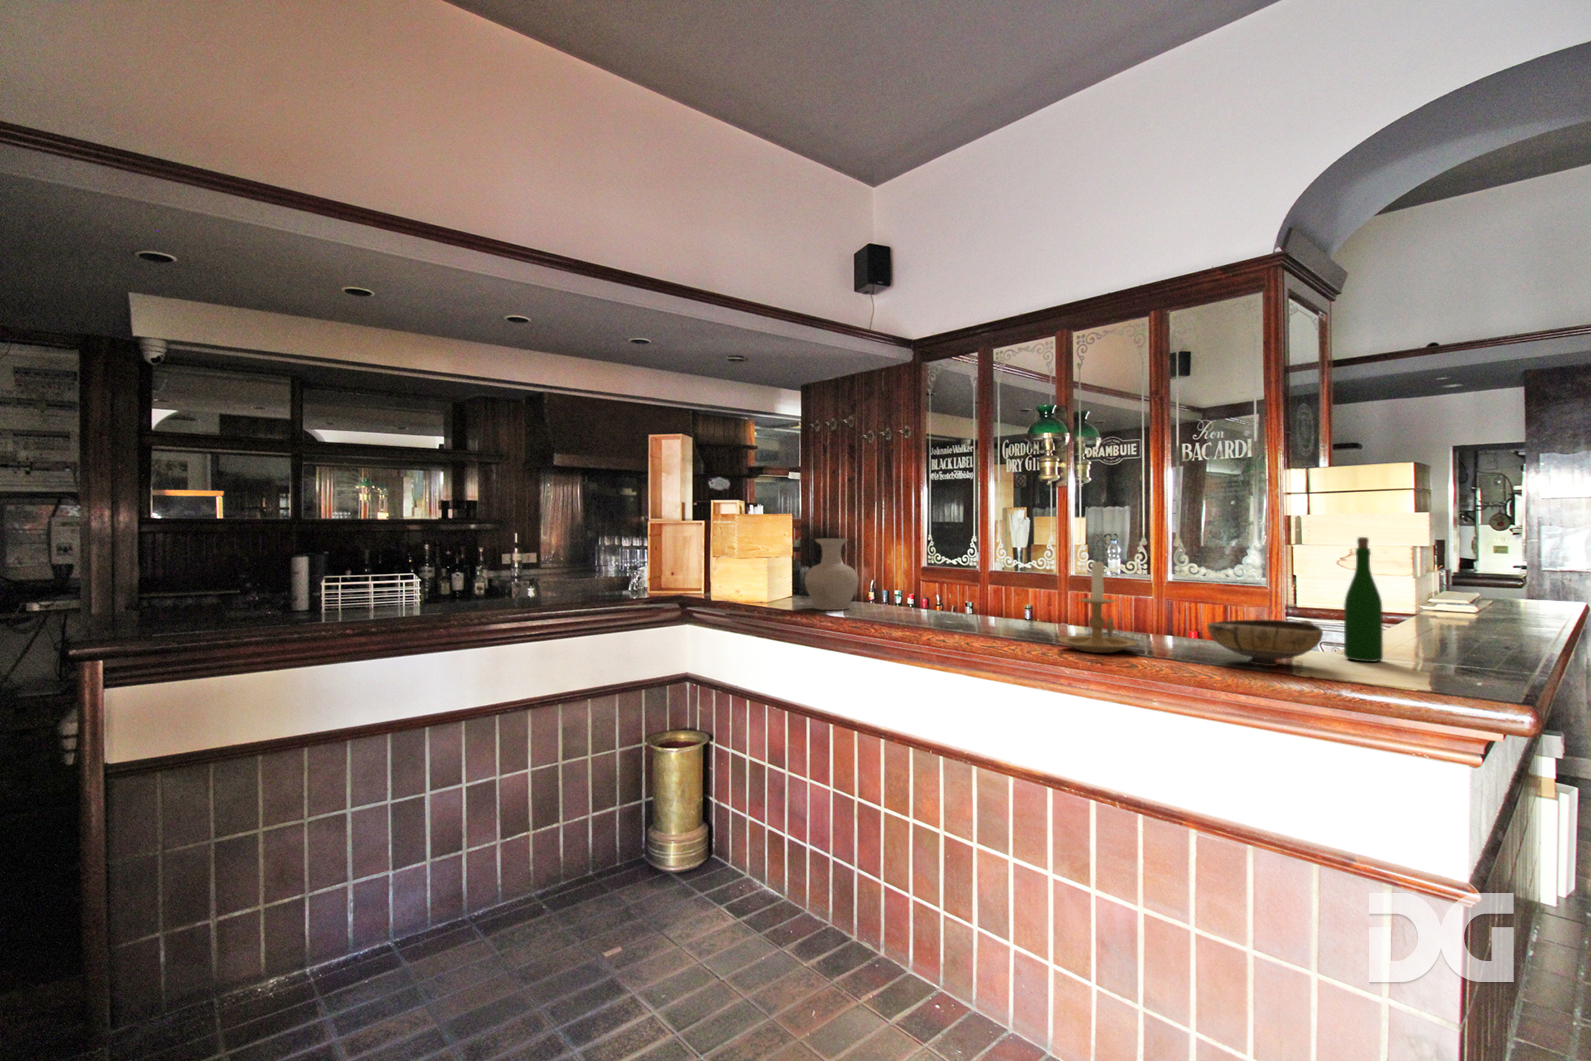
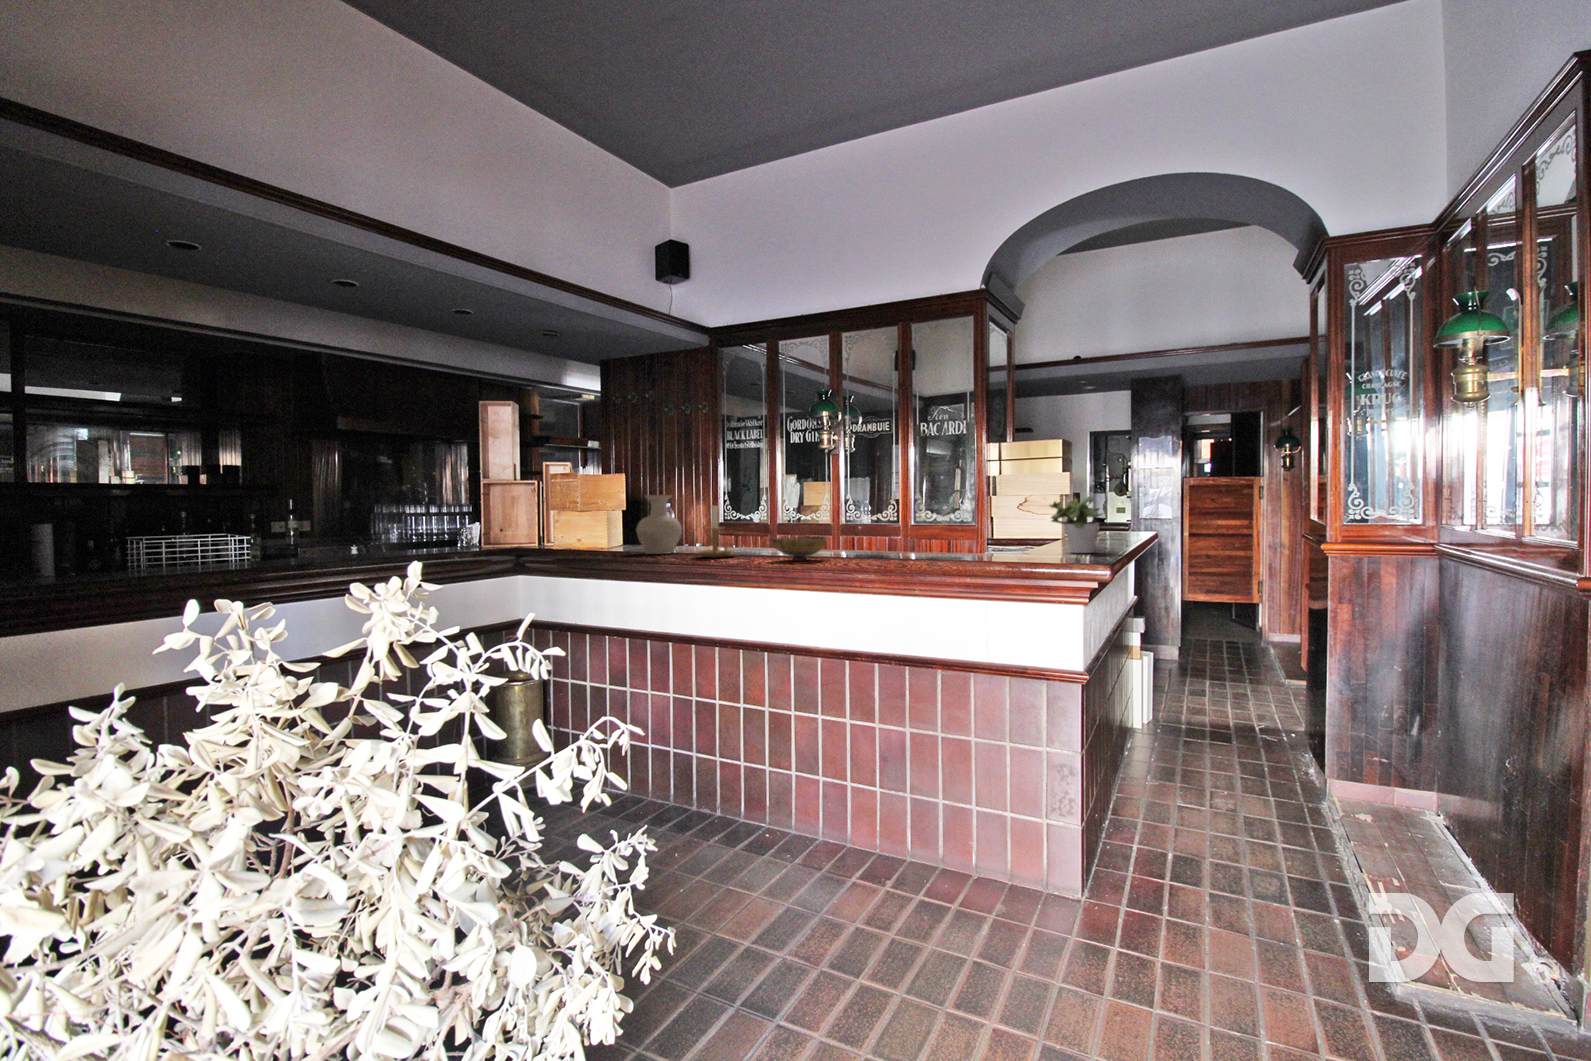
wine bottle: present [1344,537,1383,662] -> none [1022,483,1043,560]
potted plant: none [1392,554,1499,647] -> present [1050,495,1102,553]
candle holder: present [1058,560,1137,653] -> present [696,505,735,557]
bowl: present [1207,620,1323,666] -> present [770,536,827,560]

